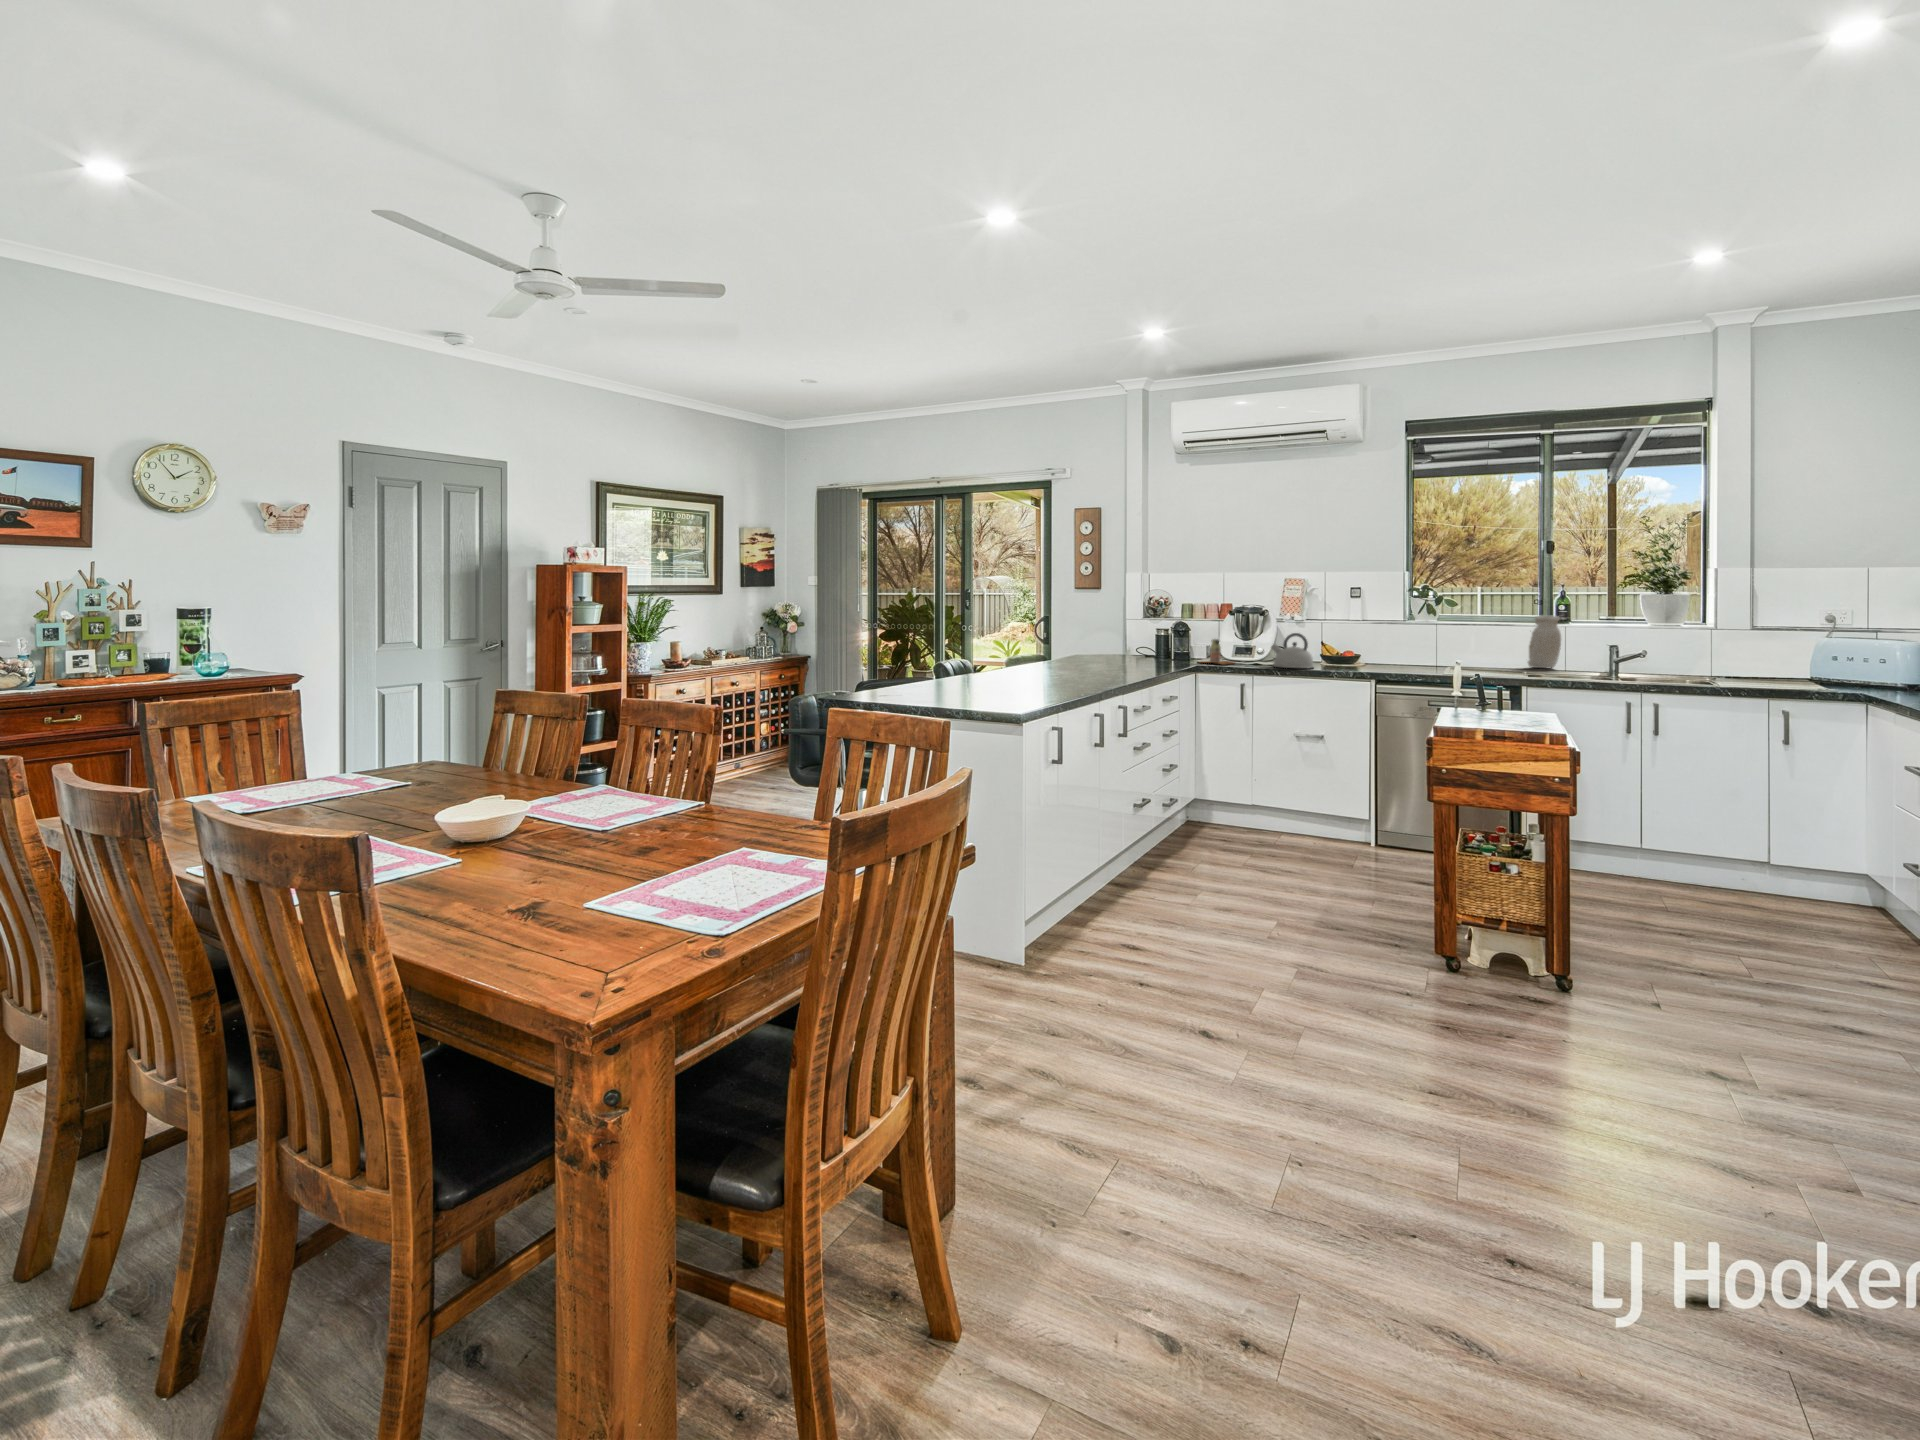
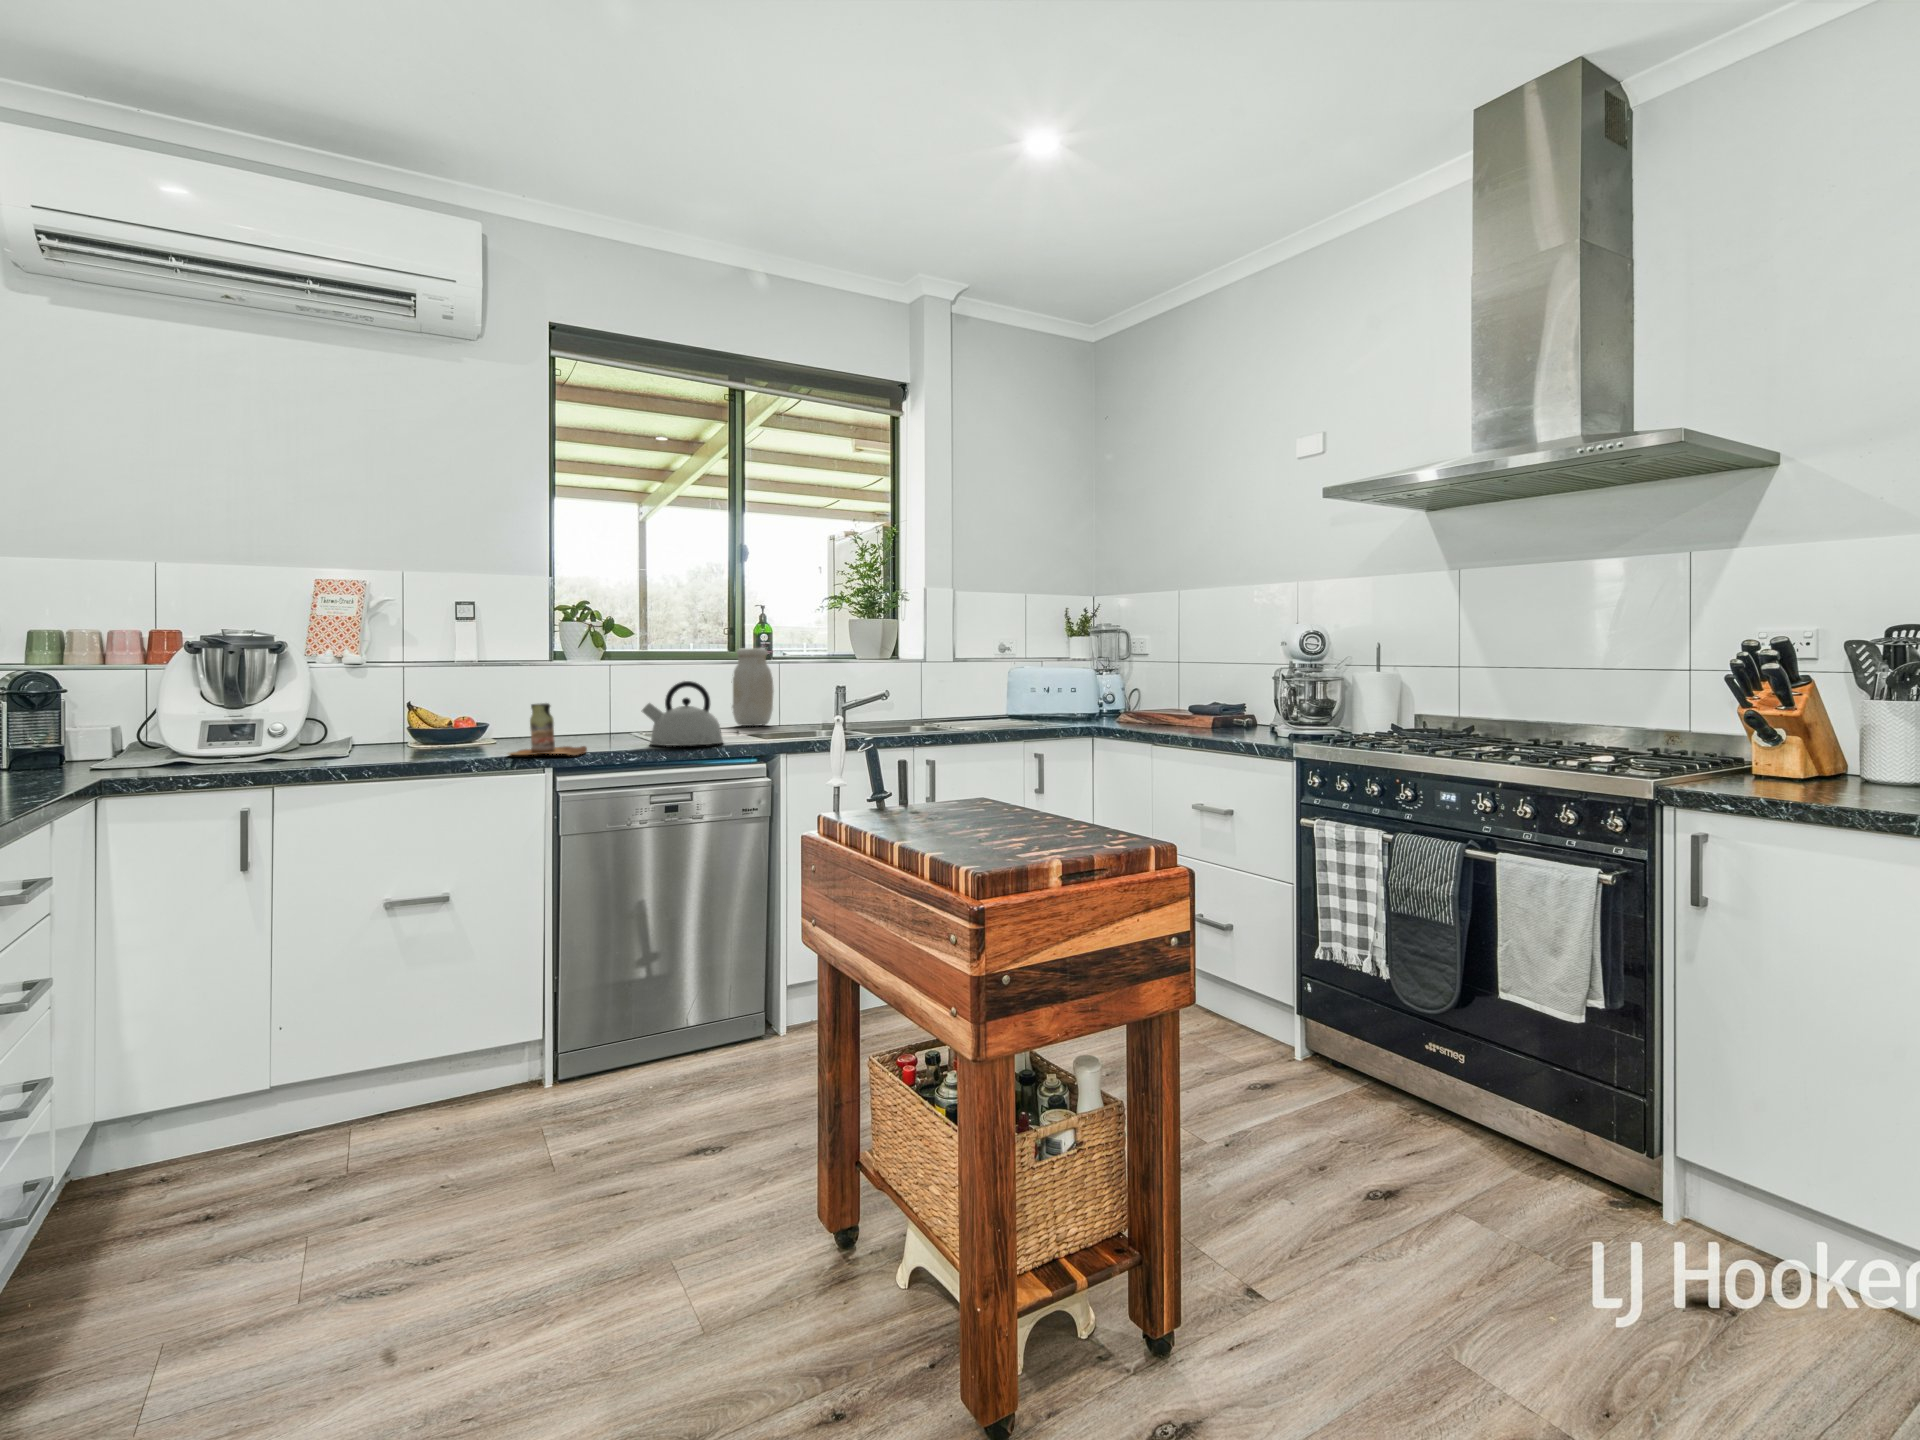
kettle: present [1271,633,1313,668] -> present [642,681,723,746]
bottle: present [1207,639,1235,665] -> present [509,703,587,755]

